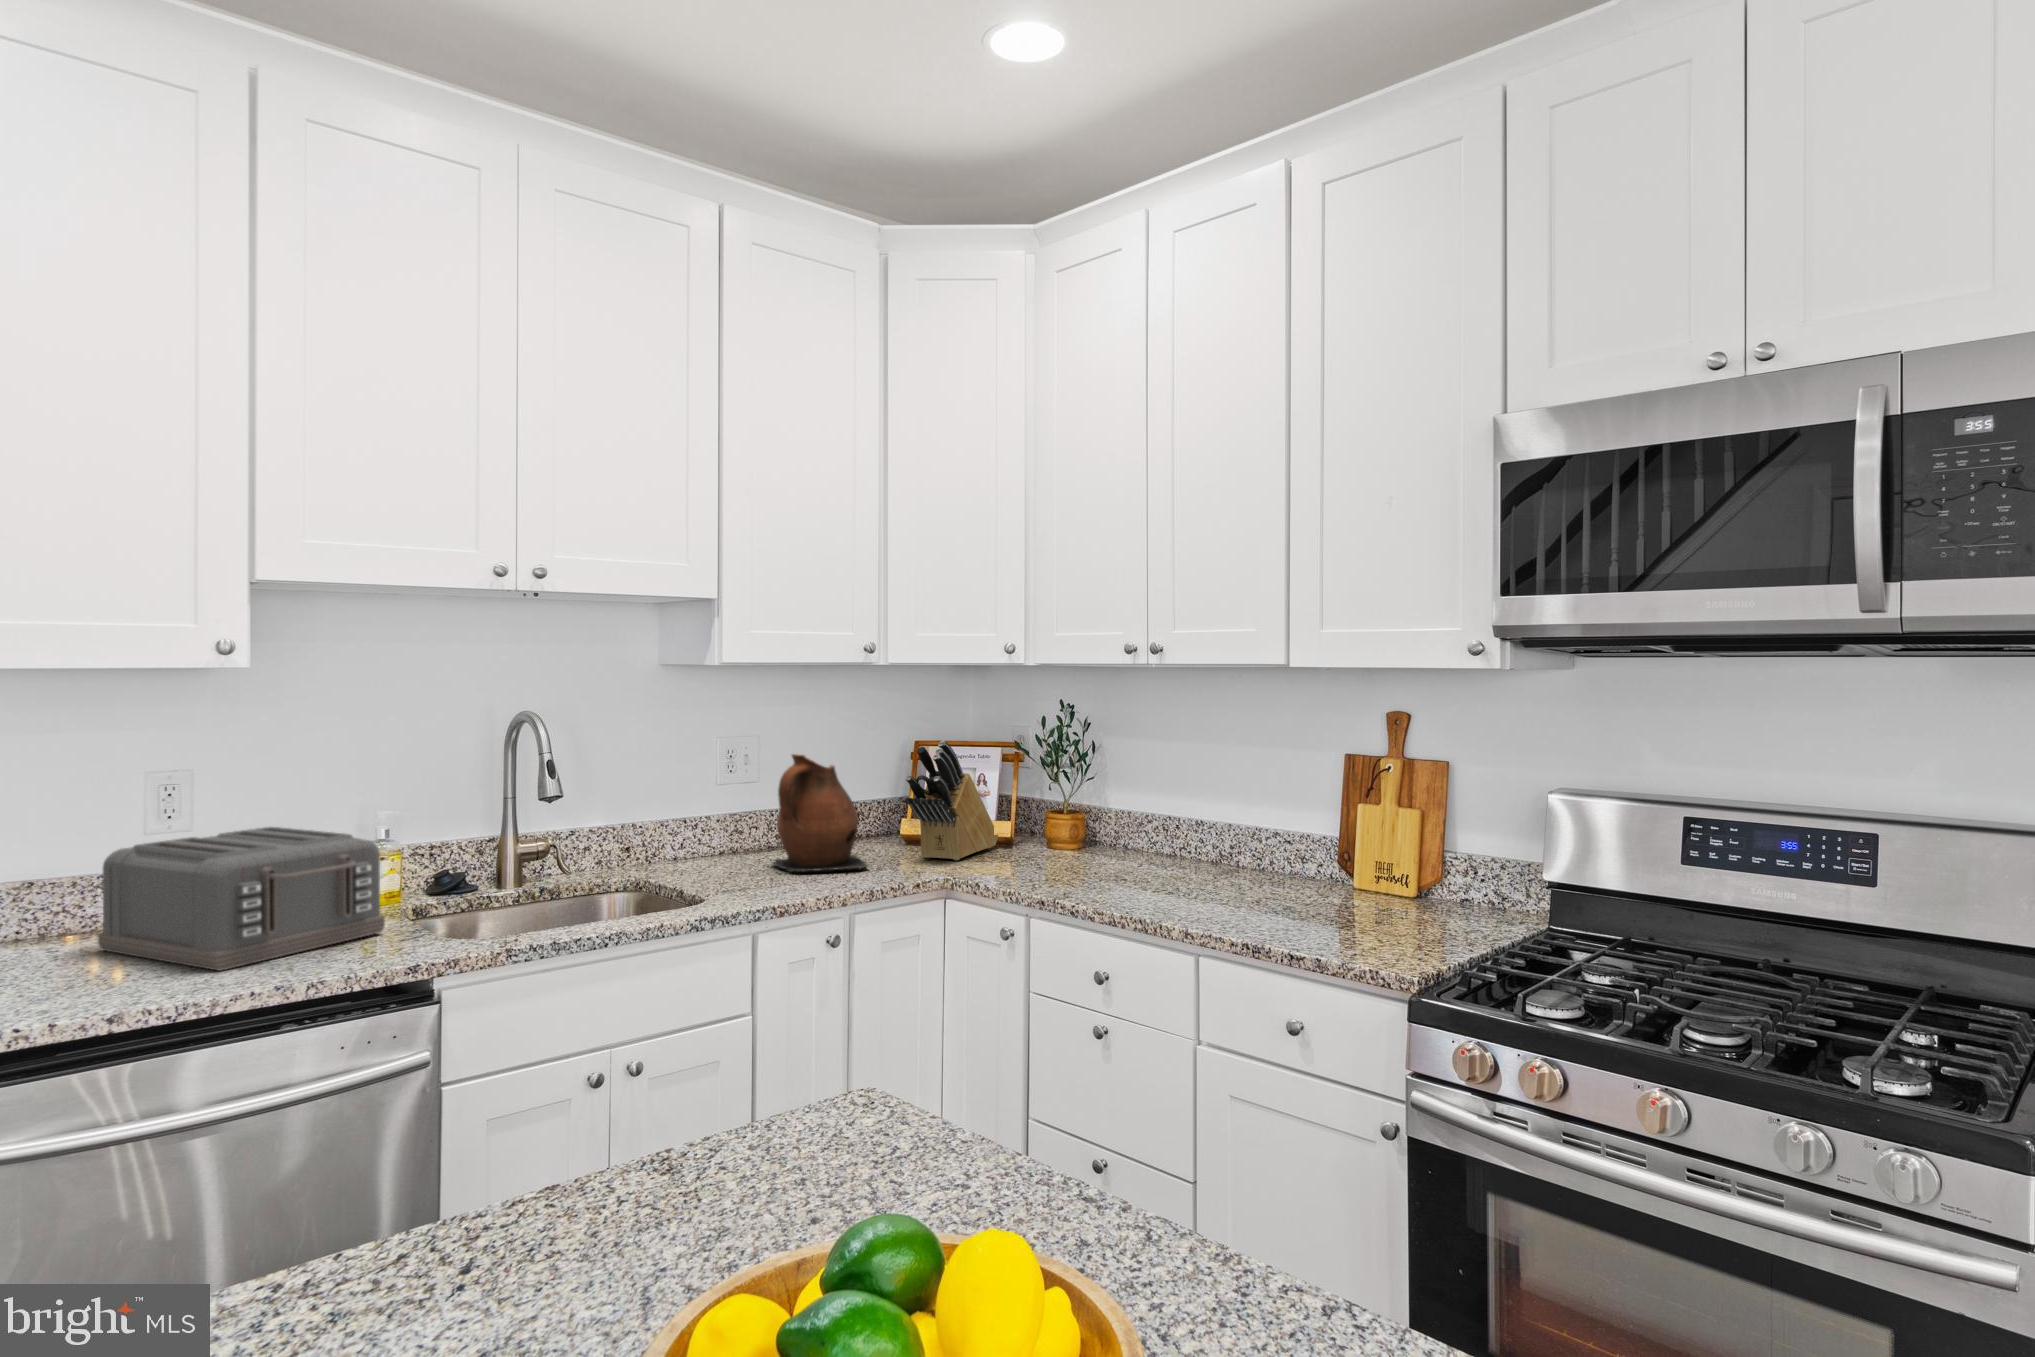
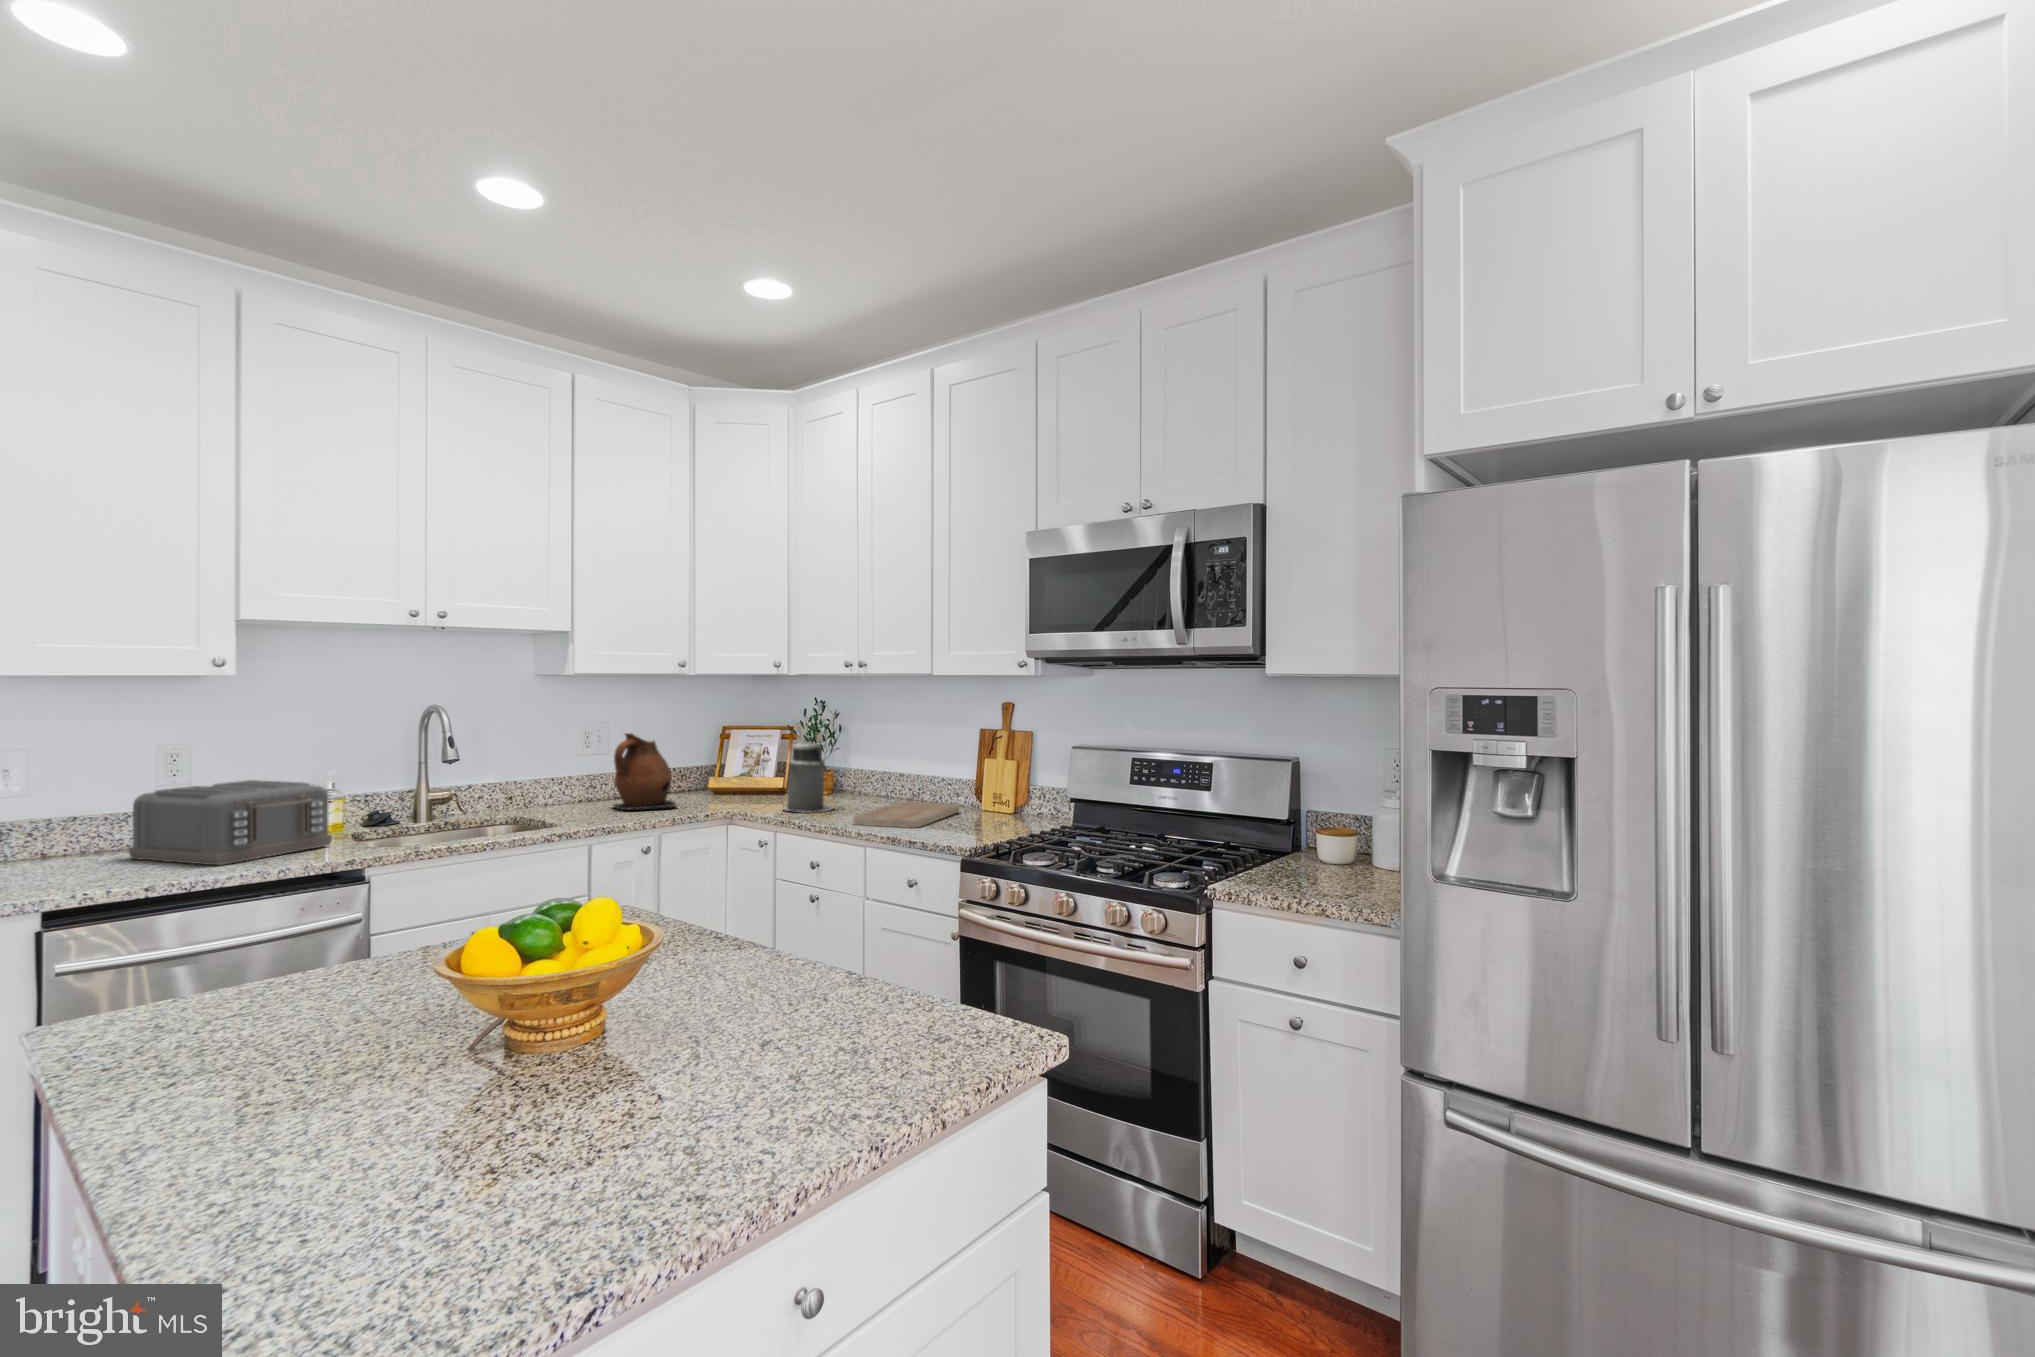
knife block: present [906,741,998,860] -> none [705,724,775,802]
canister: none [1028,764,1109,884] -> present [783,738,834,813]
cutting board: none [1162,869,1316,923] -> present [853,802,959,828]

